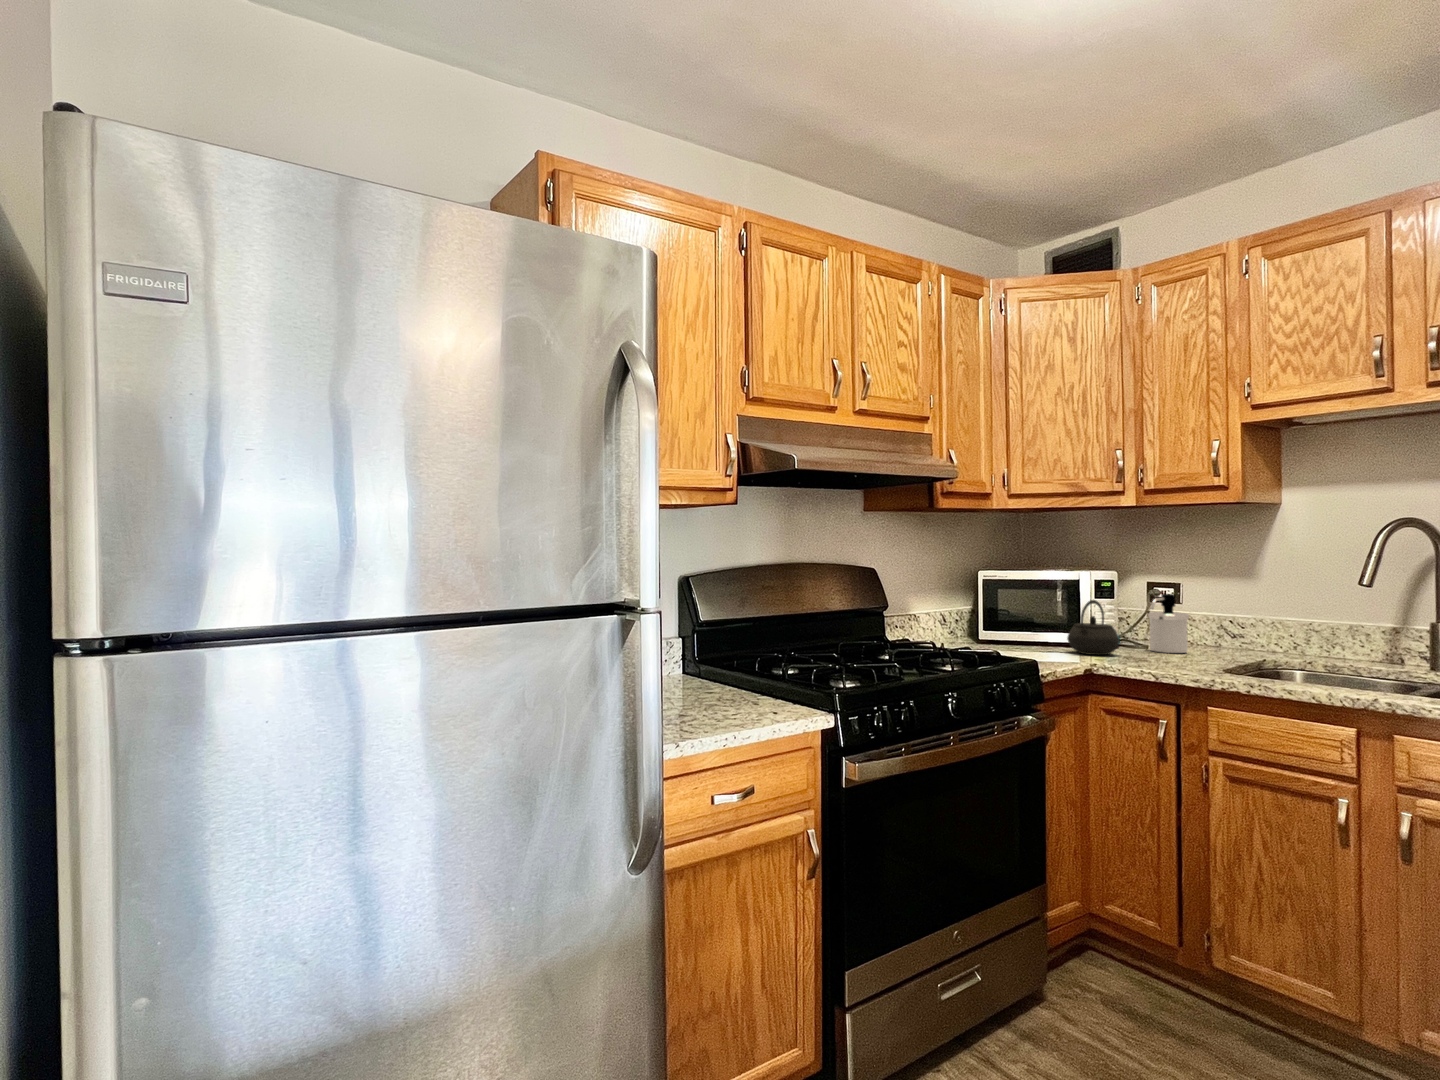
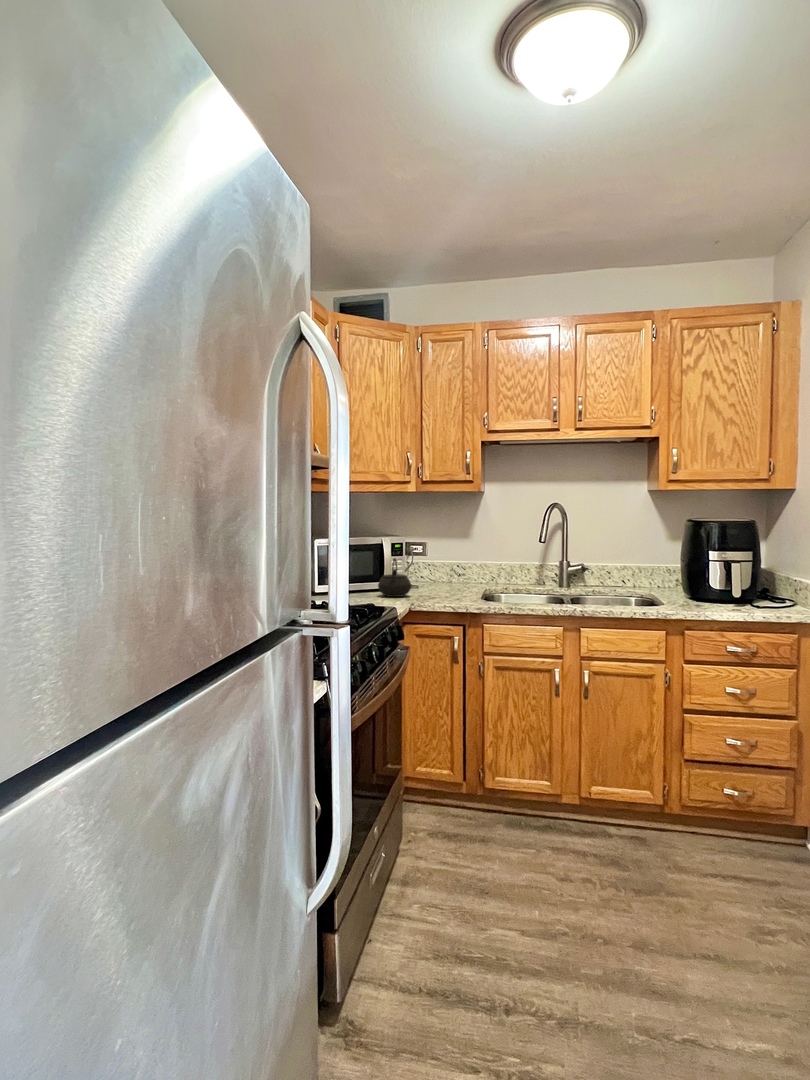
soap dispenser: present [1148,594,1189,653] -> none [413,551,436,590]

